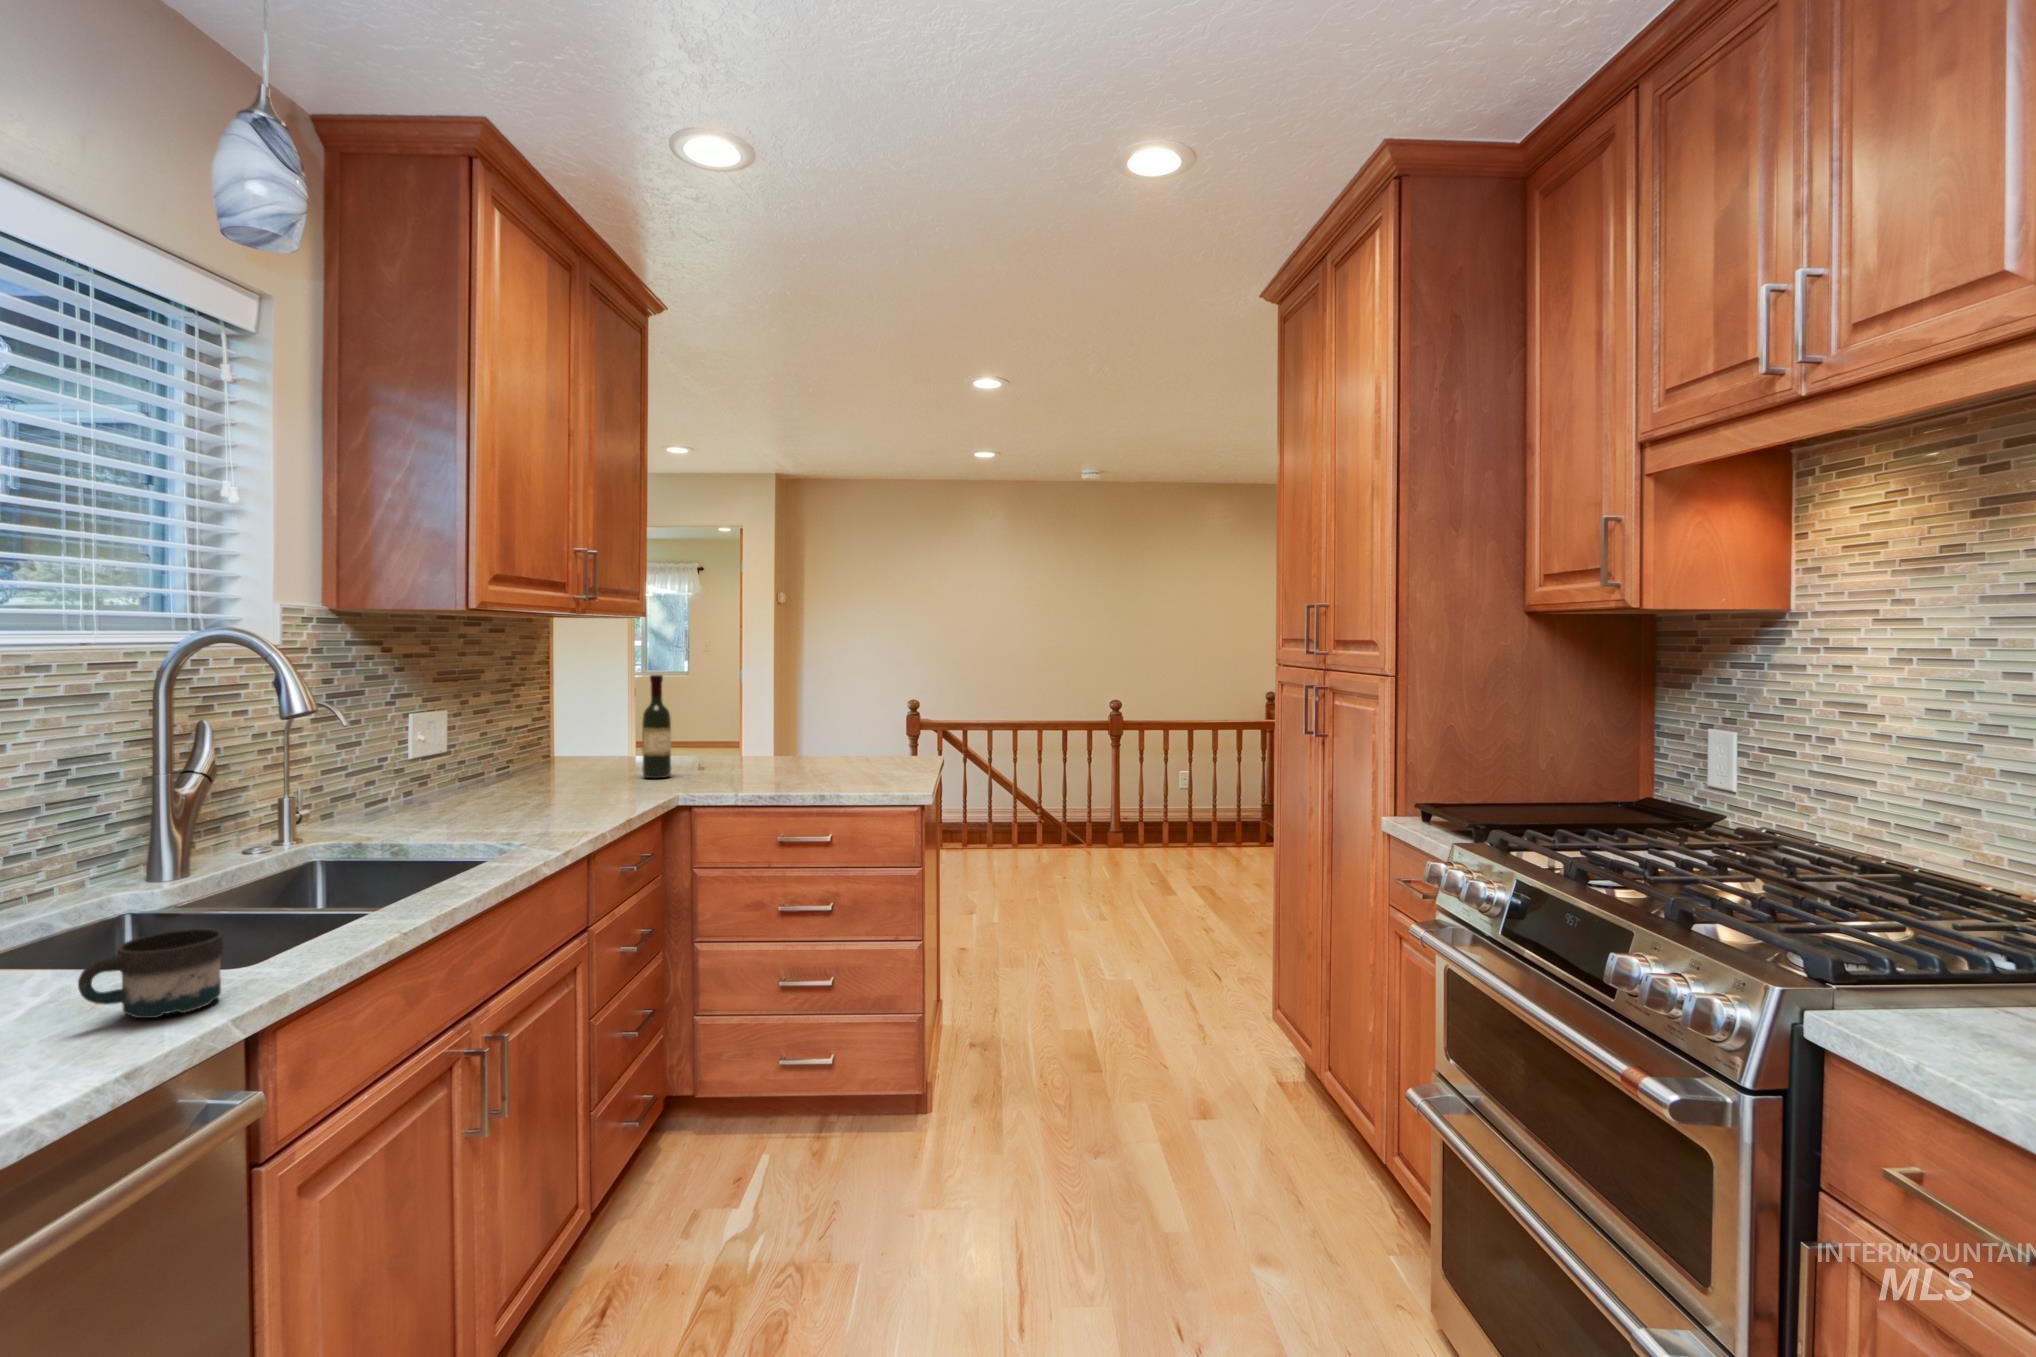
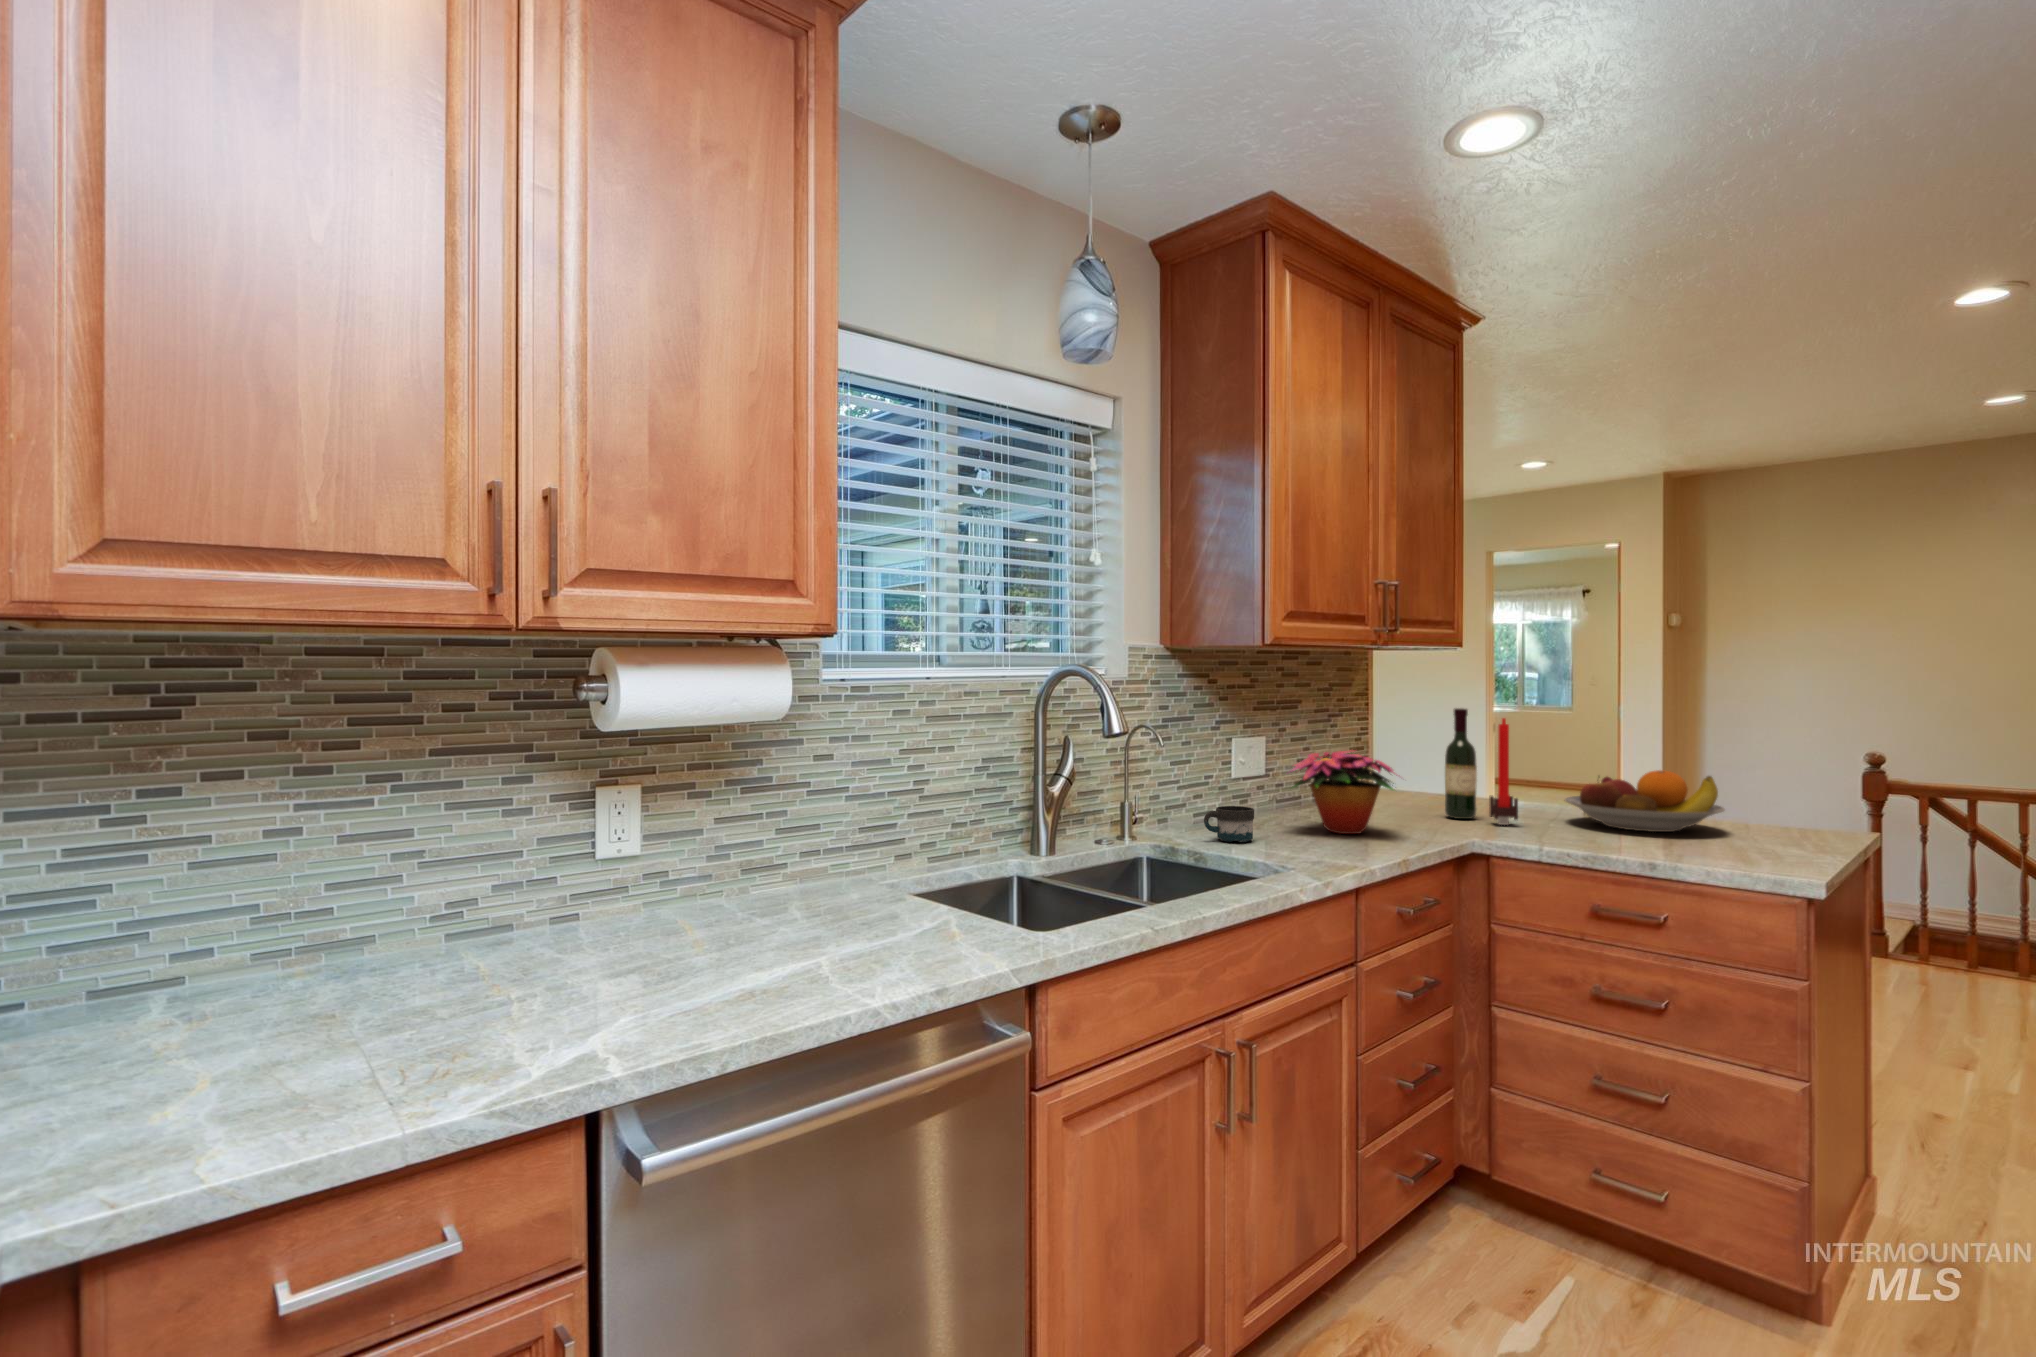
candle: none [684,683,710,780] -> present [1489,718,1518,825]
flower arrangement: none [489,718,624,805] -> present [1292,751,1394,834]
fruit bowl: none [743,722,857,773] -> present [1564,770,1725,832]
mug: present [78,928,223,1018] -> present [1204,806,1254,842]

